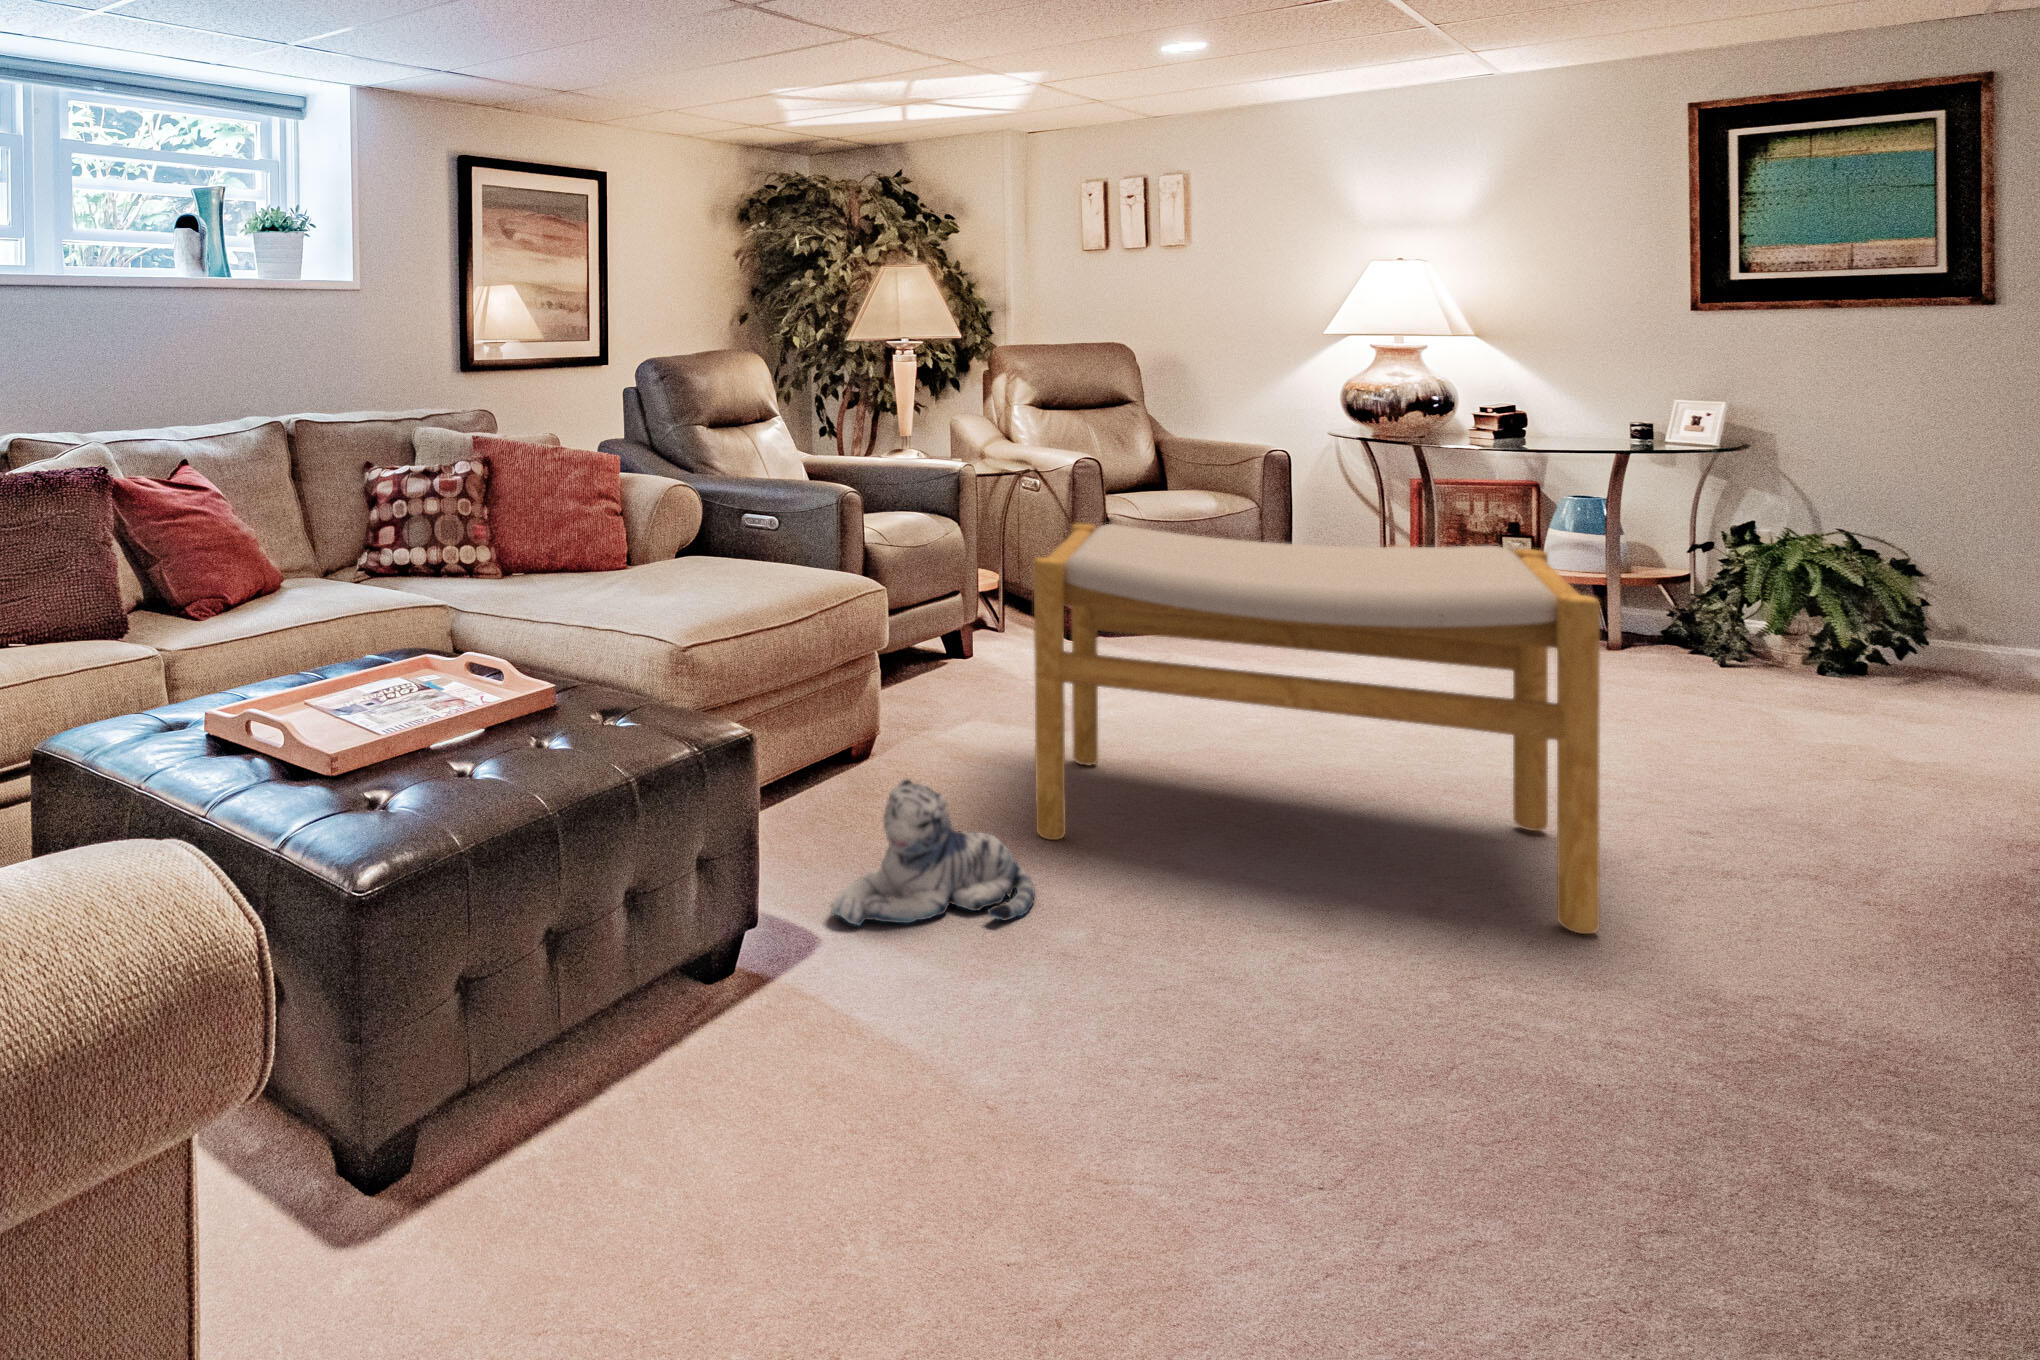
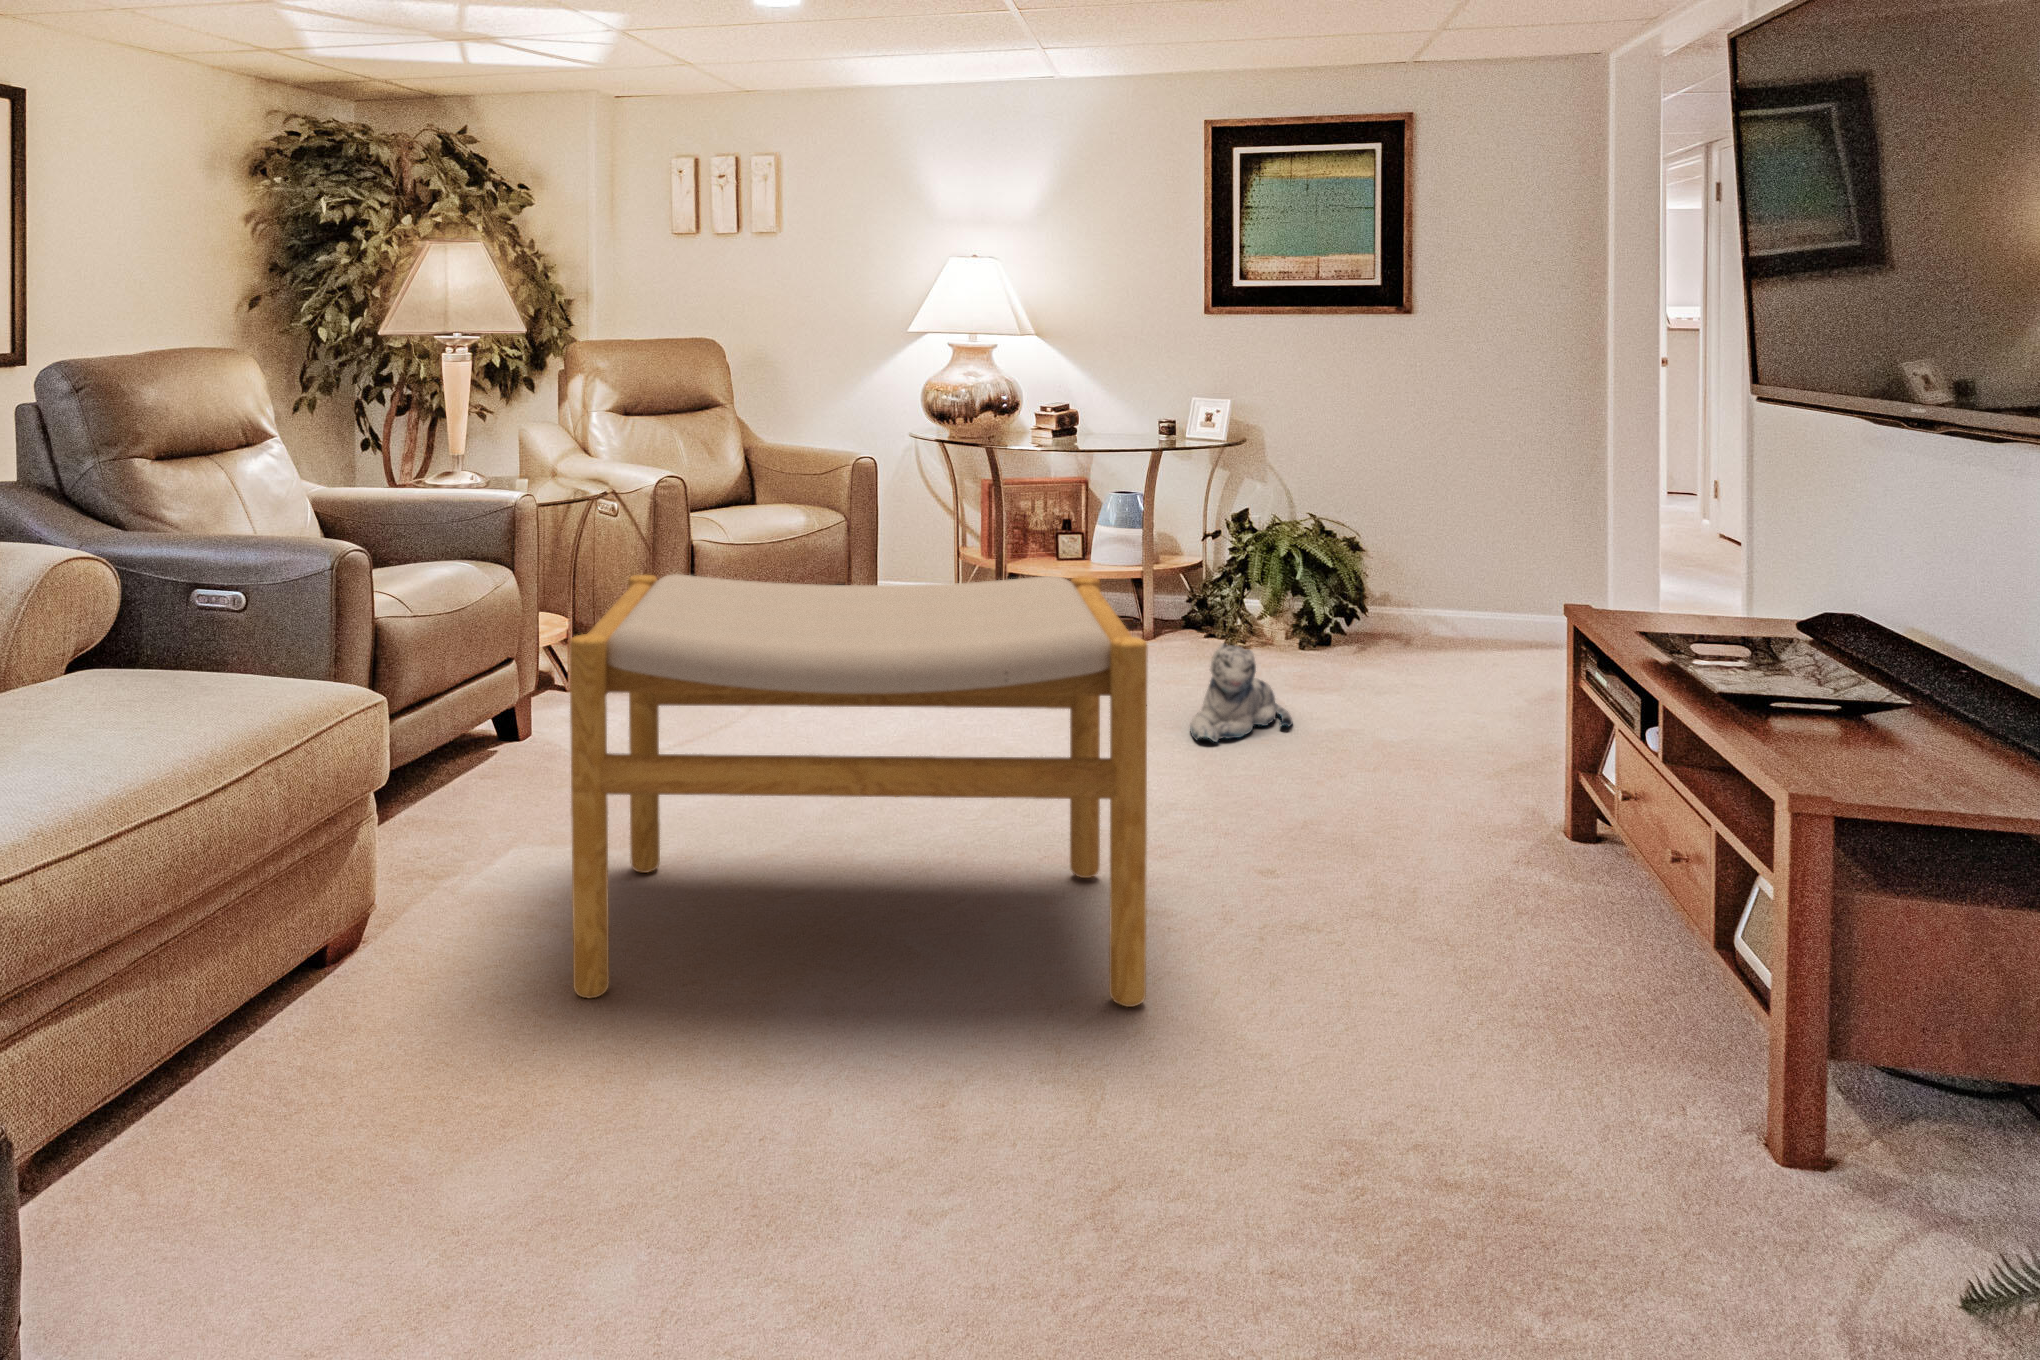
plush toy: present [831,779,1035,926] -> present [1190,643,1292,742]

